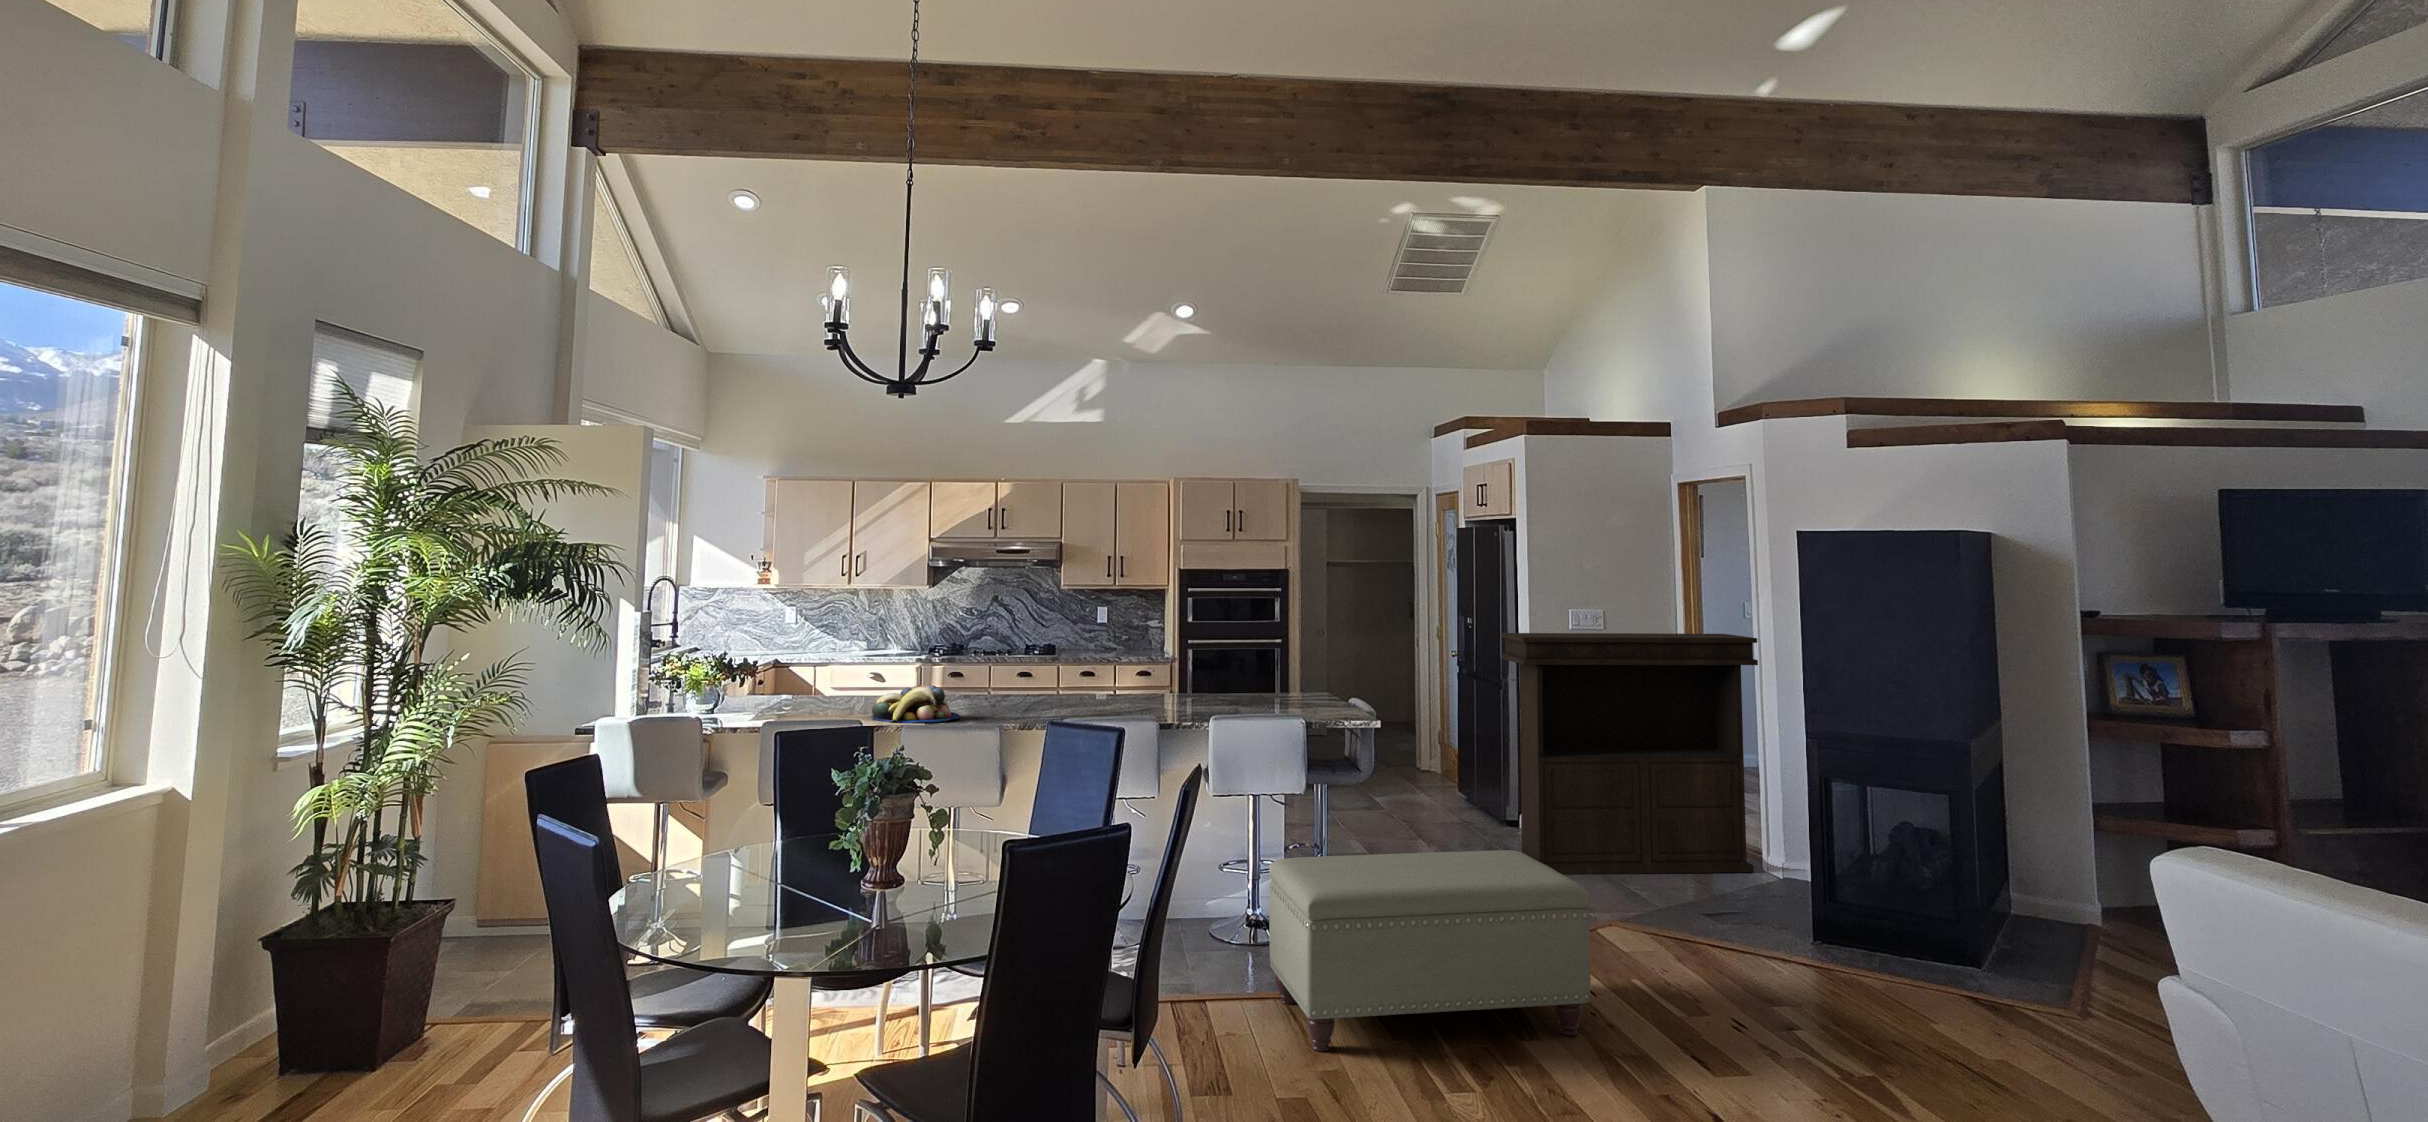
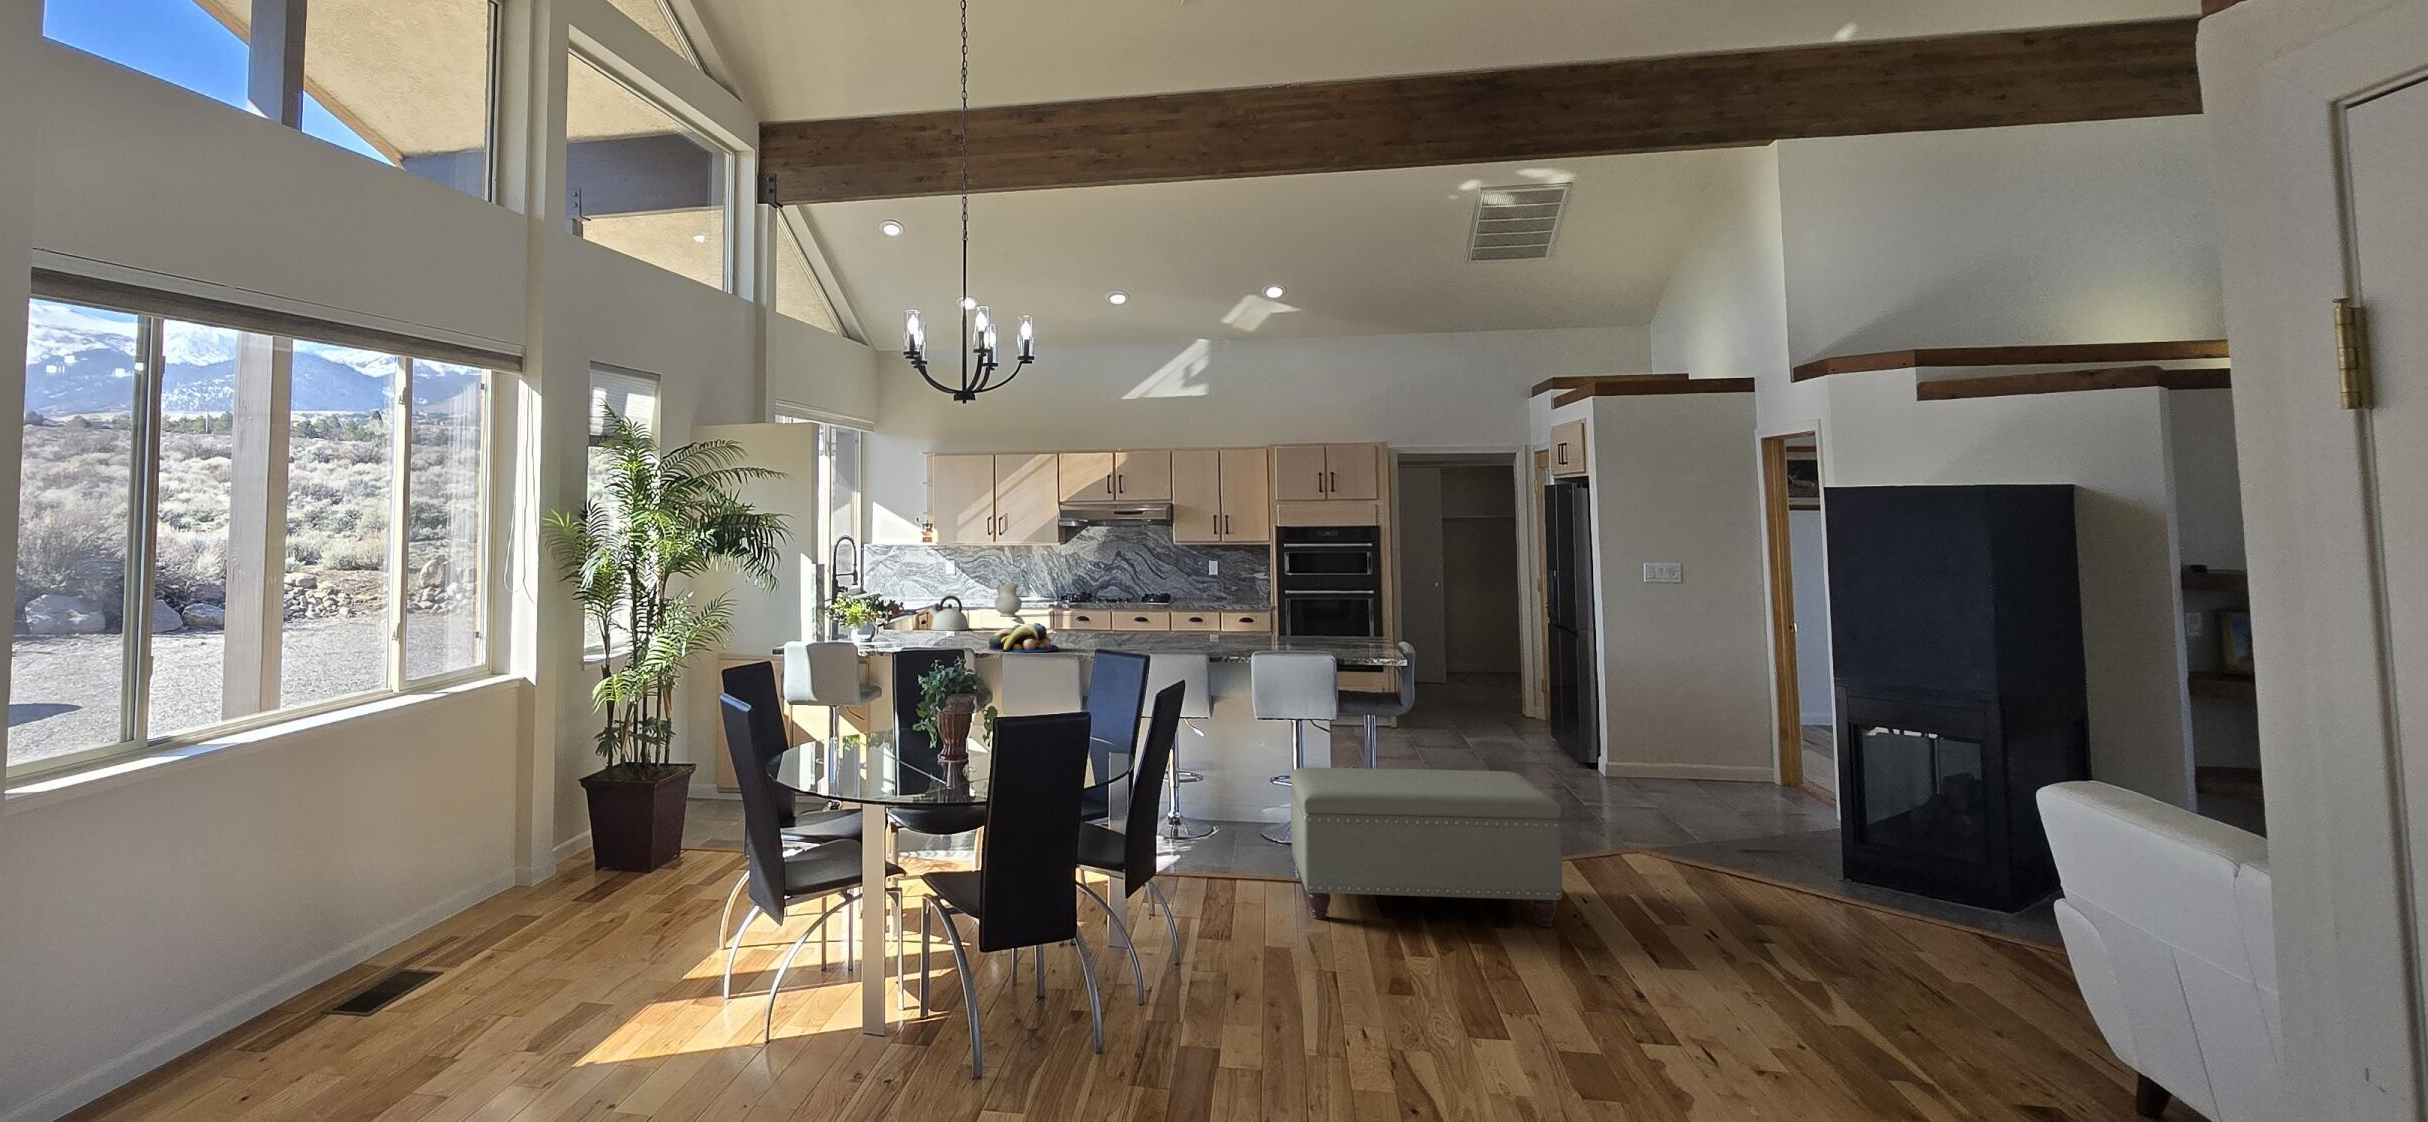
ceramic pitcher: none [848,631,882,675] -> present [995,580,1022,617]
console table: present [1502,633,1758,874] -> none [1559,585,1823,817]
kettle: none [776,651,829,695] -> present [928,596,969,631]

